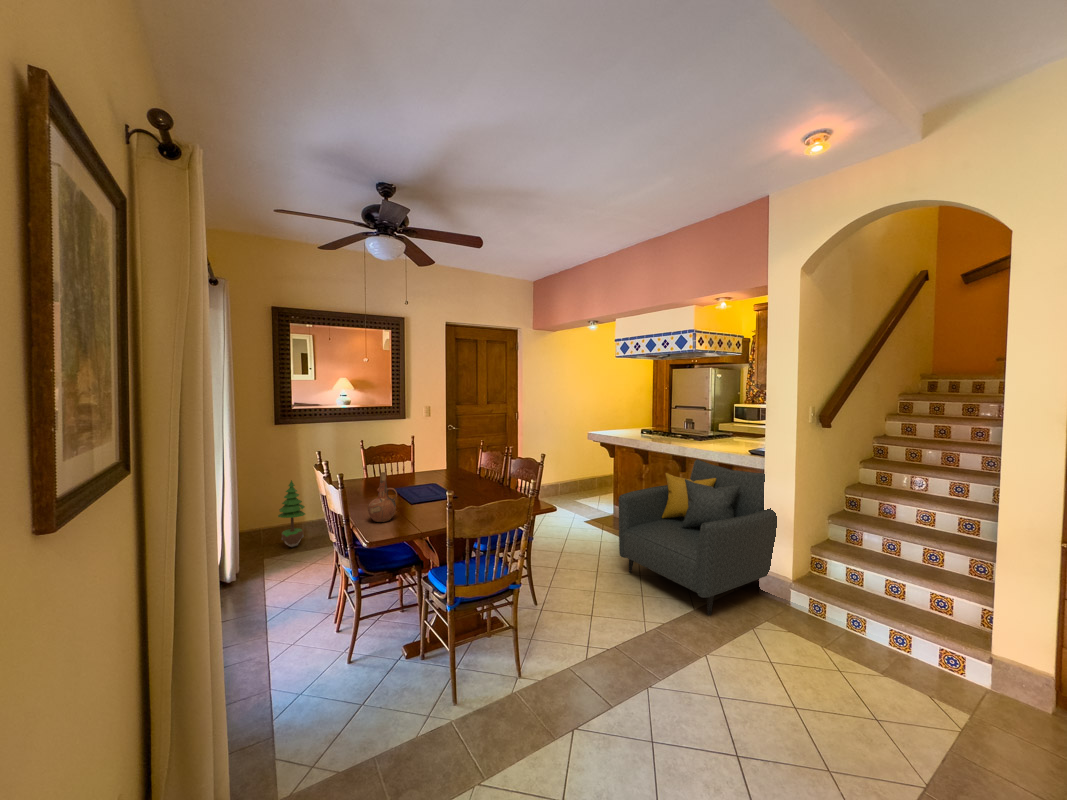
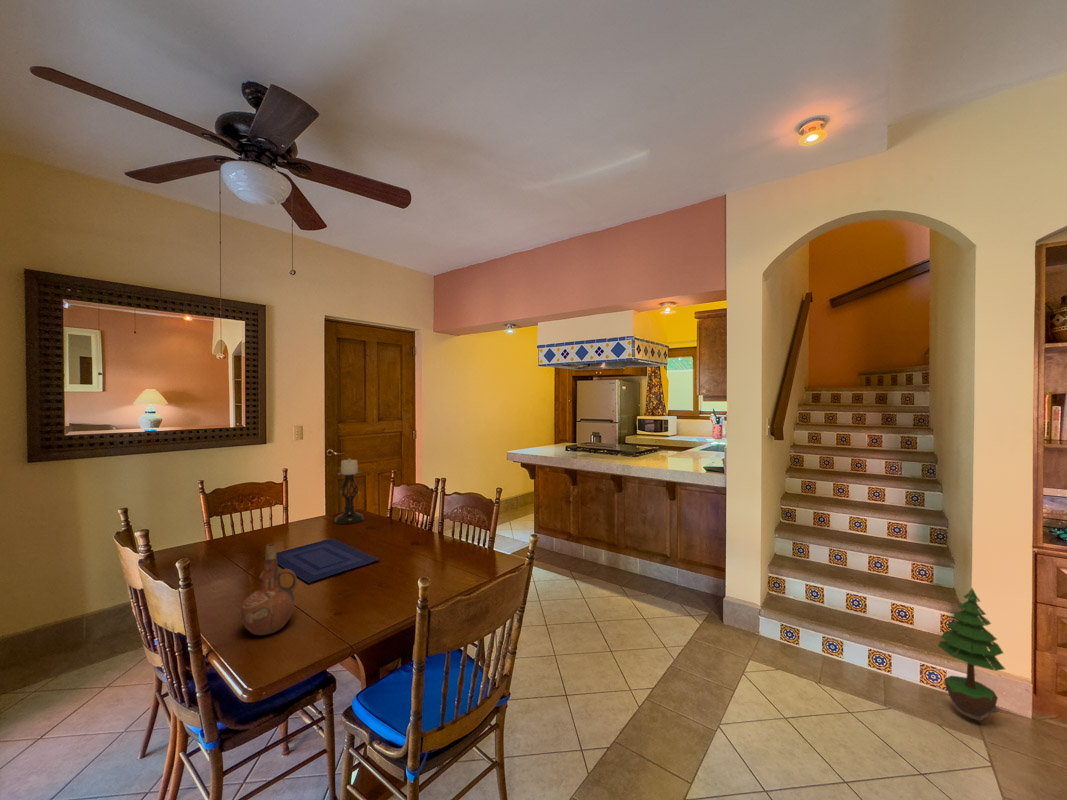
candle holder: none [440,430,459,476] -> present [335,458,364,524]
armchair: present [619,459,777,616] -> none [569,478,742,664]
potted tree: present [278,480,305,547] -> present [939,588,1005,721]

